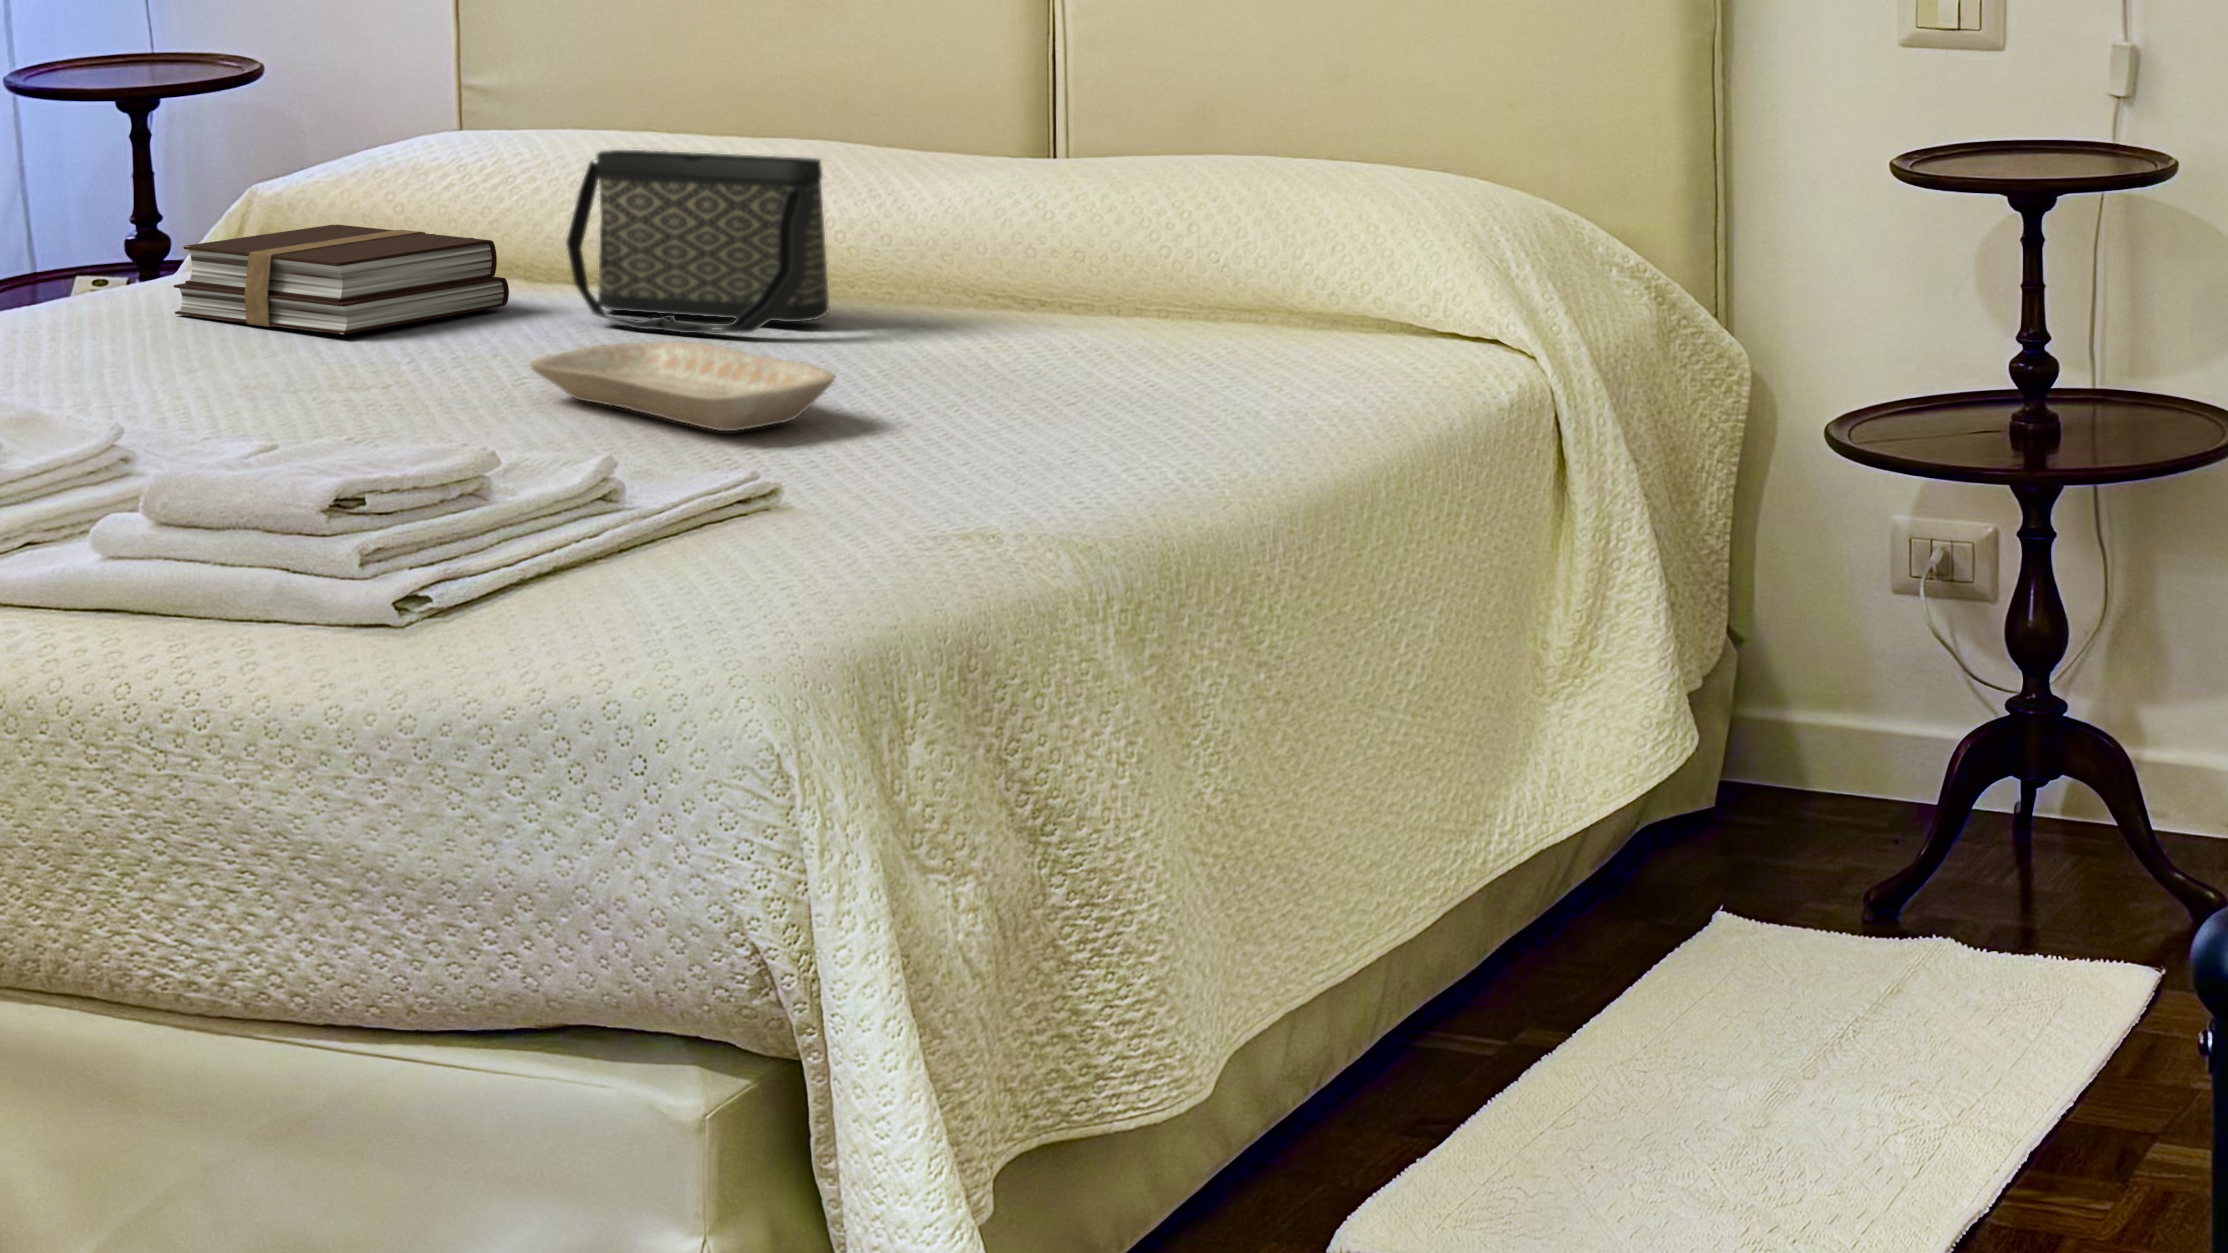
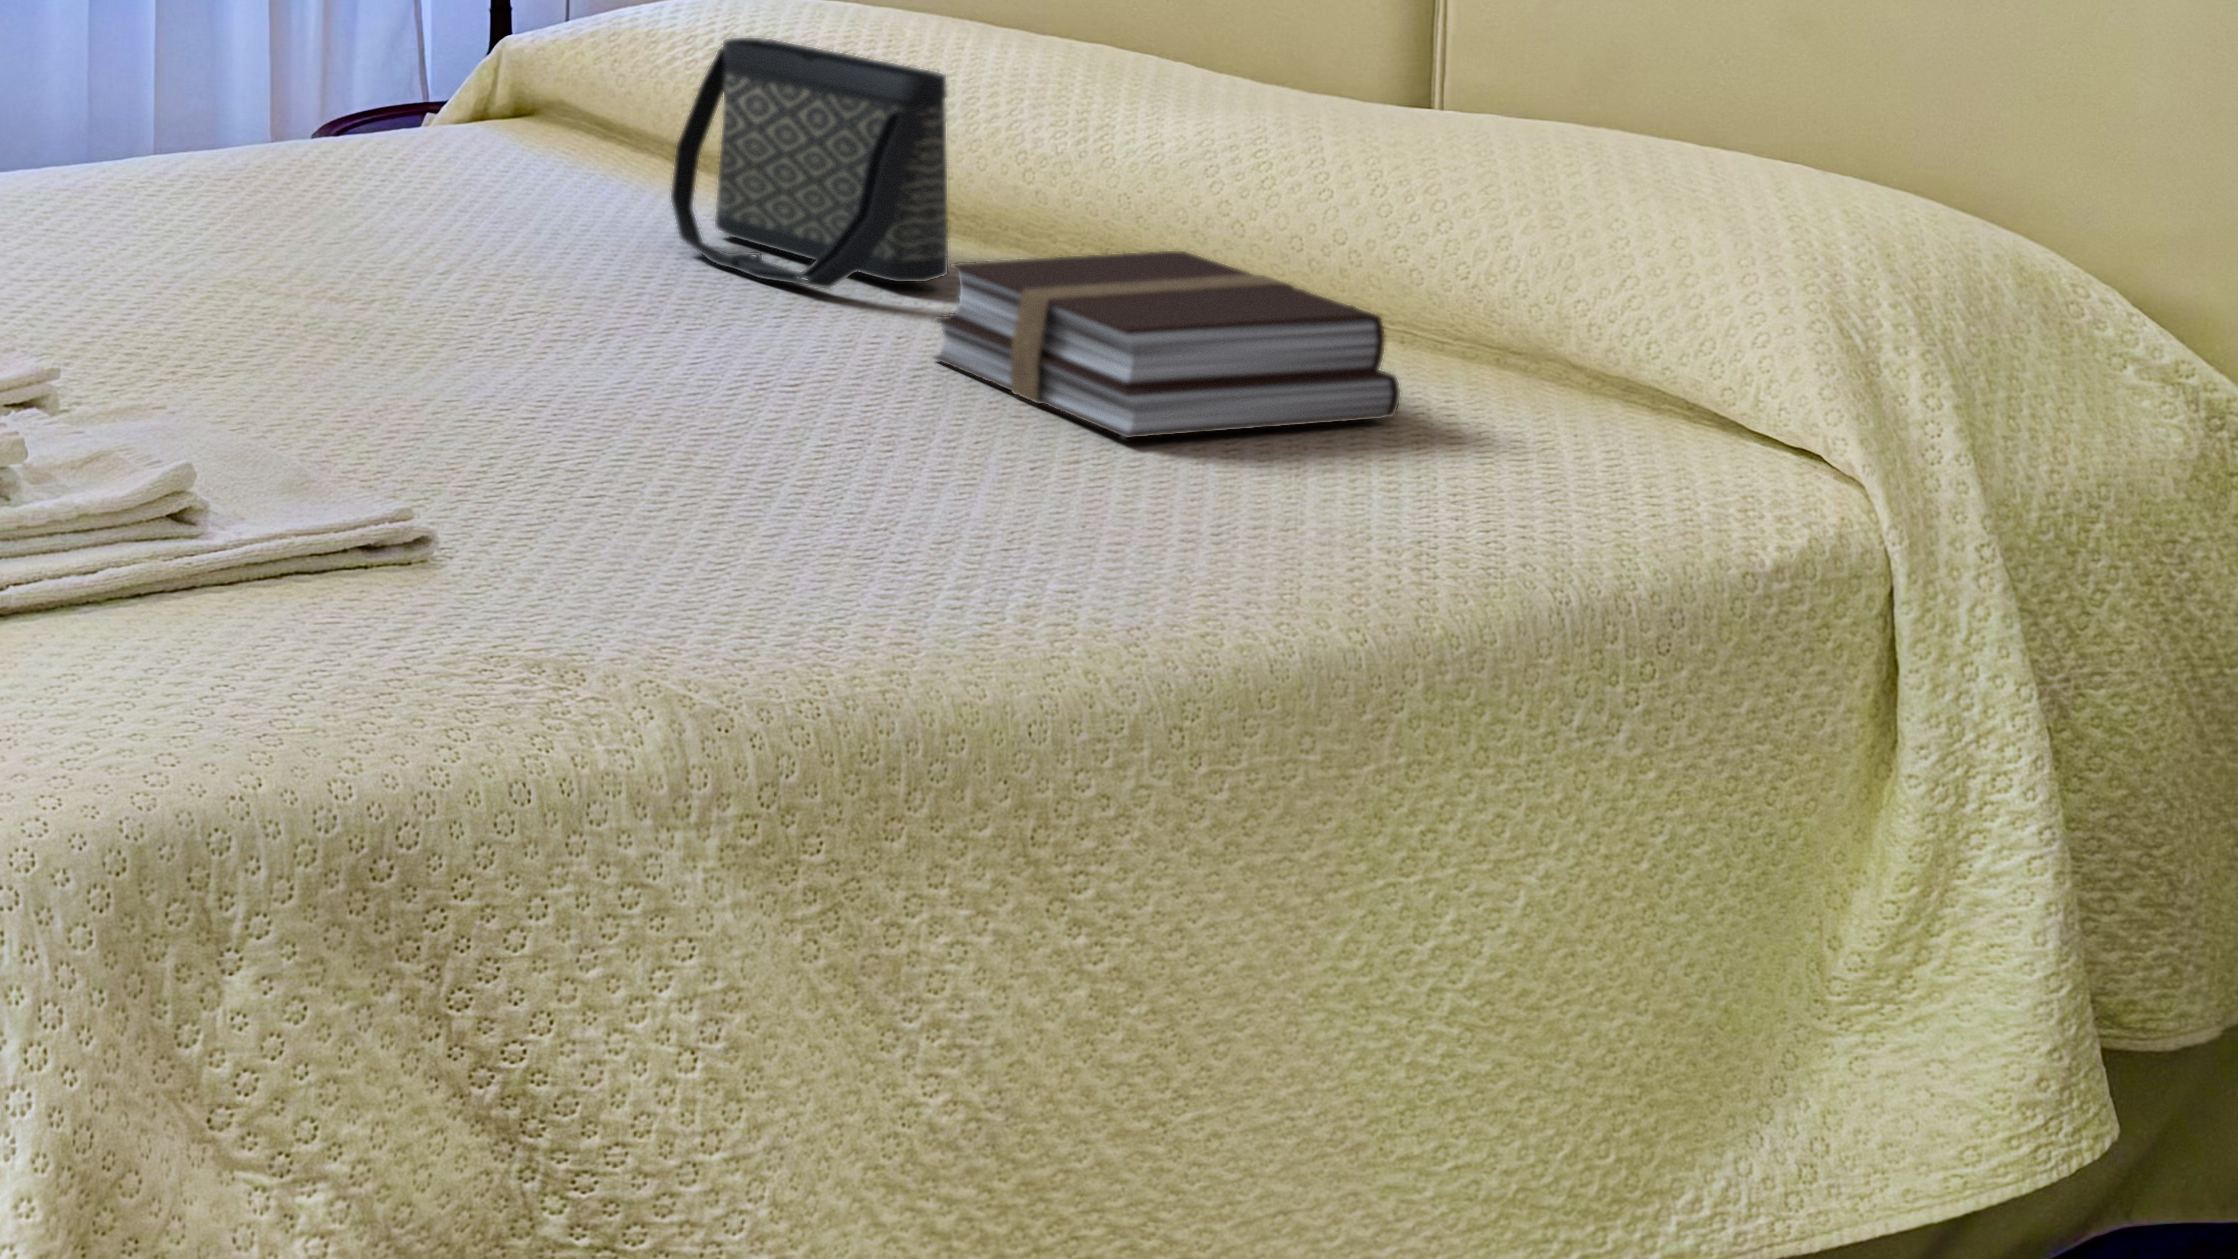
book: present [174,225,509,334] -> present [934,251,1400,438]
tray: present [530,342,835,431] -> none [452,283,737,422]

